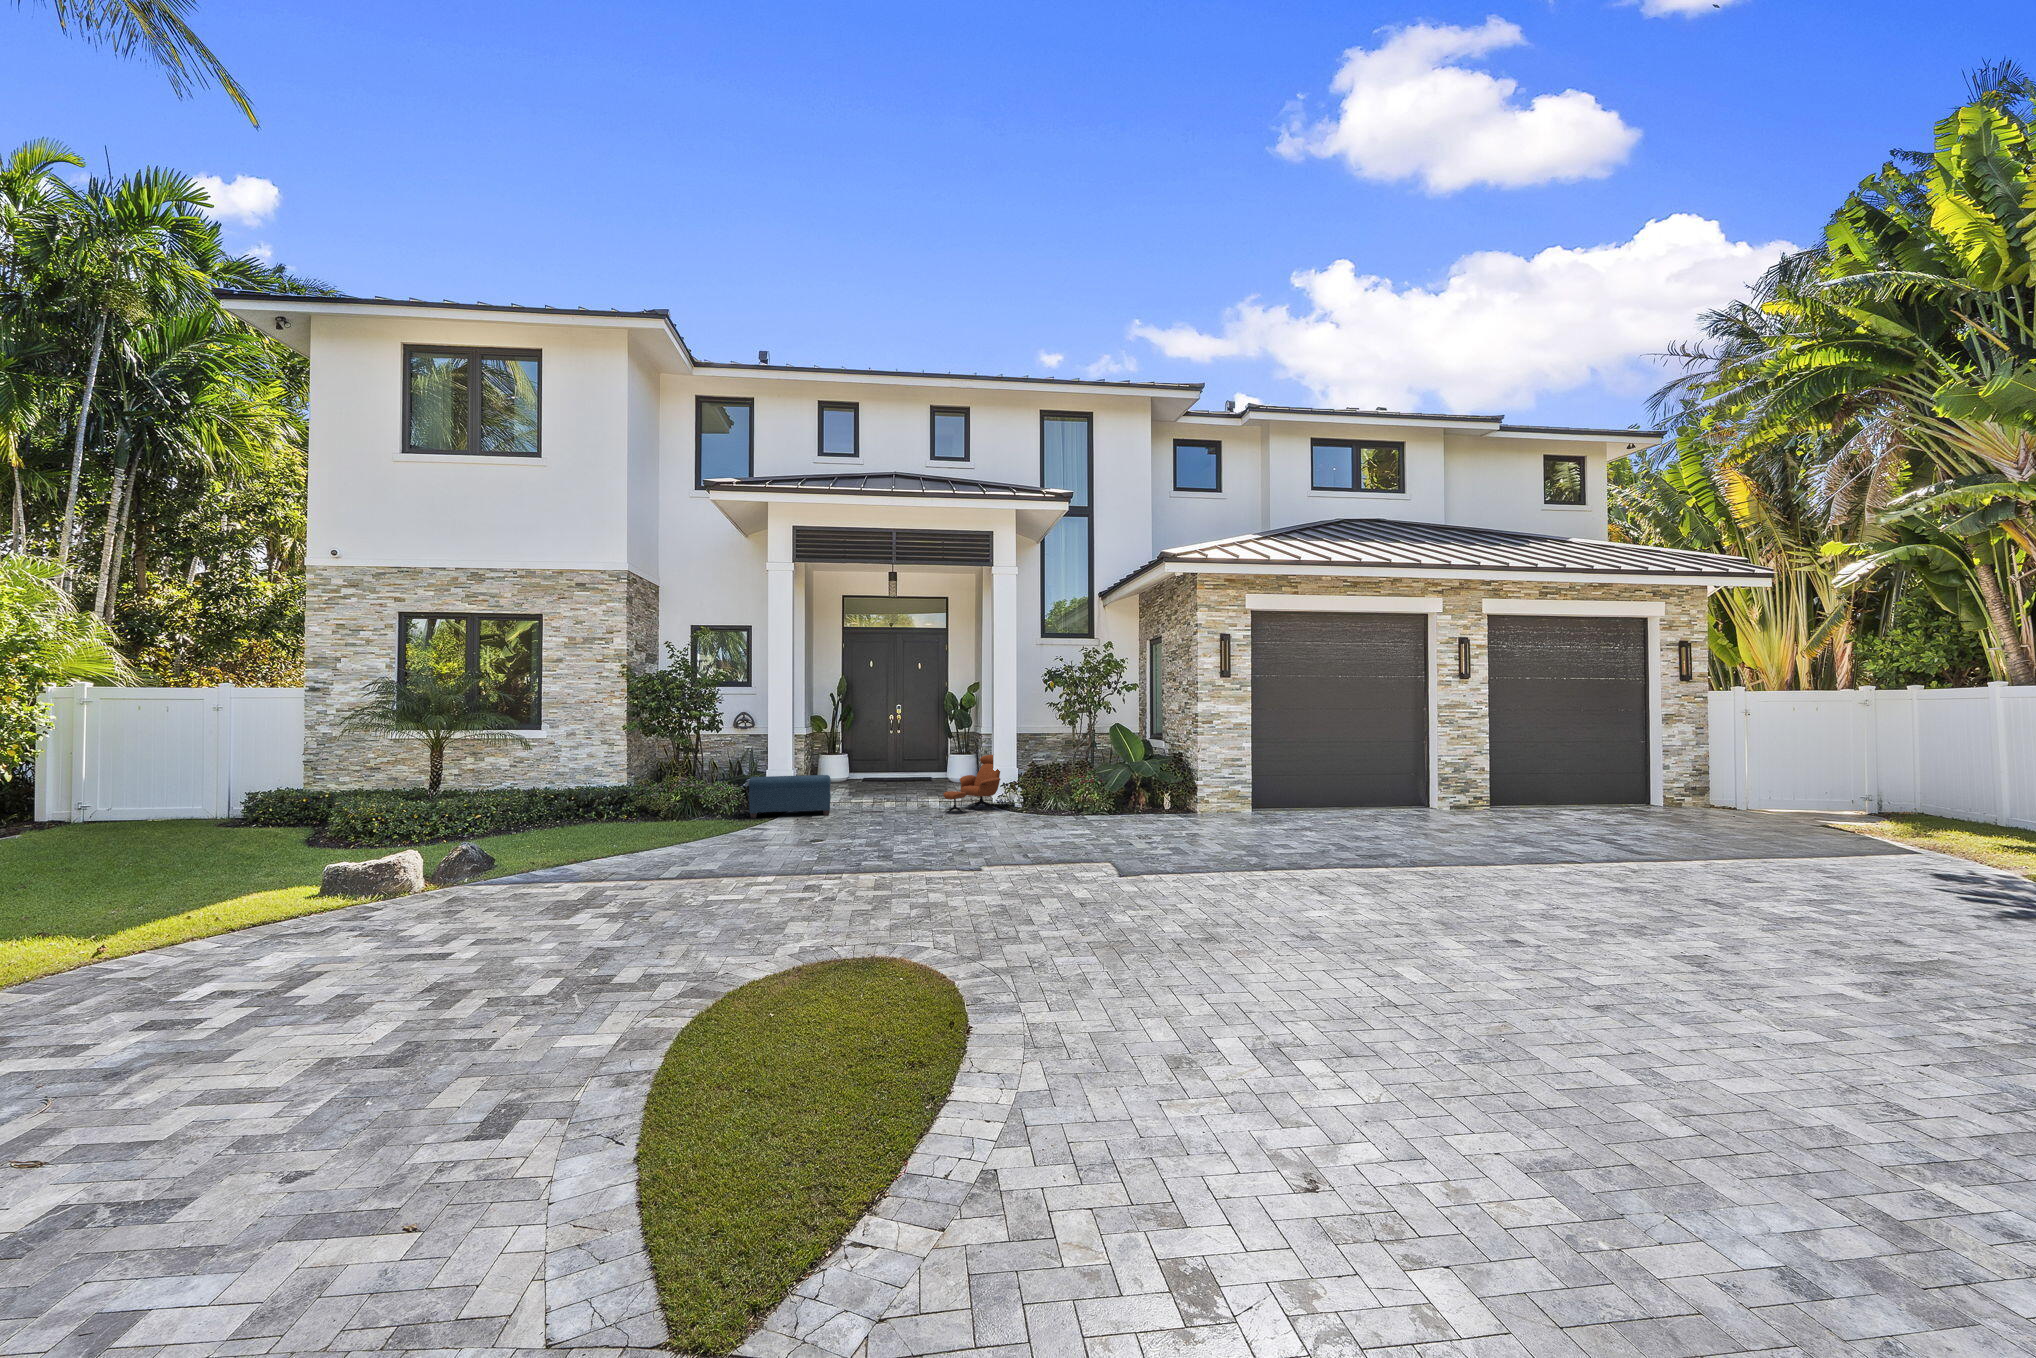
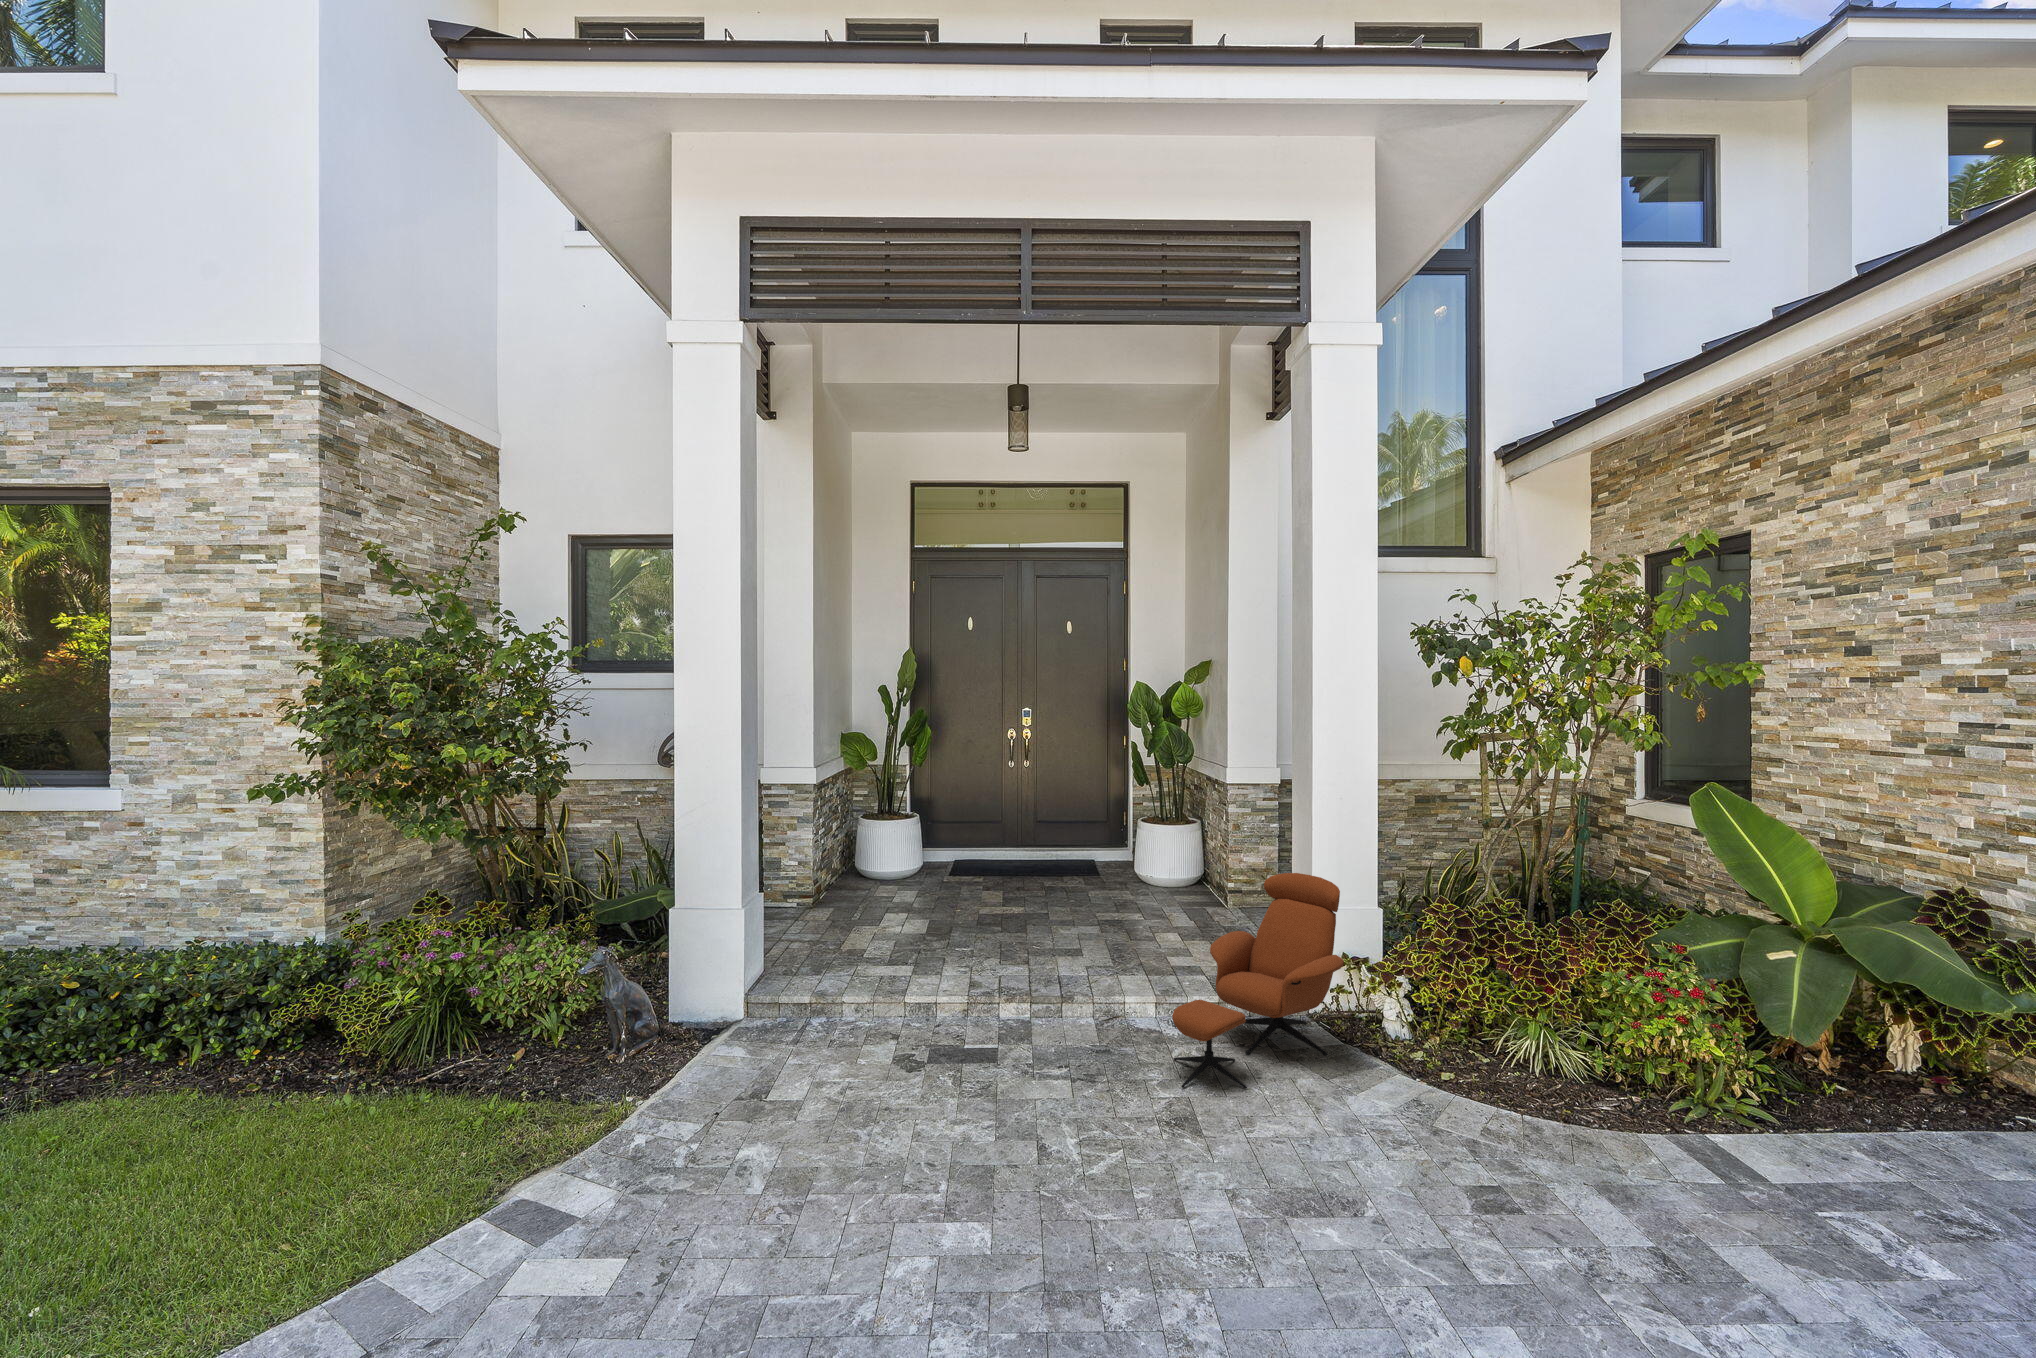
bench: present [749,775,831,818] -> none [570,932,832,1086]

